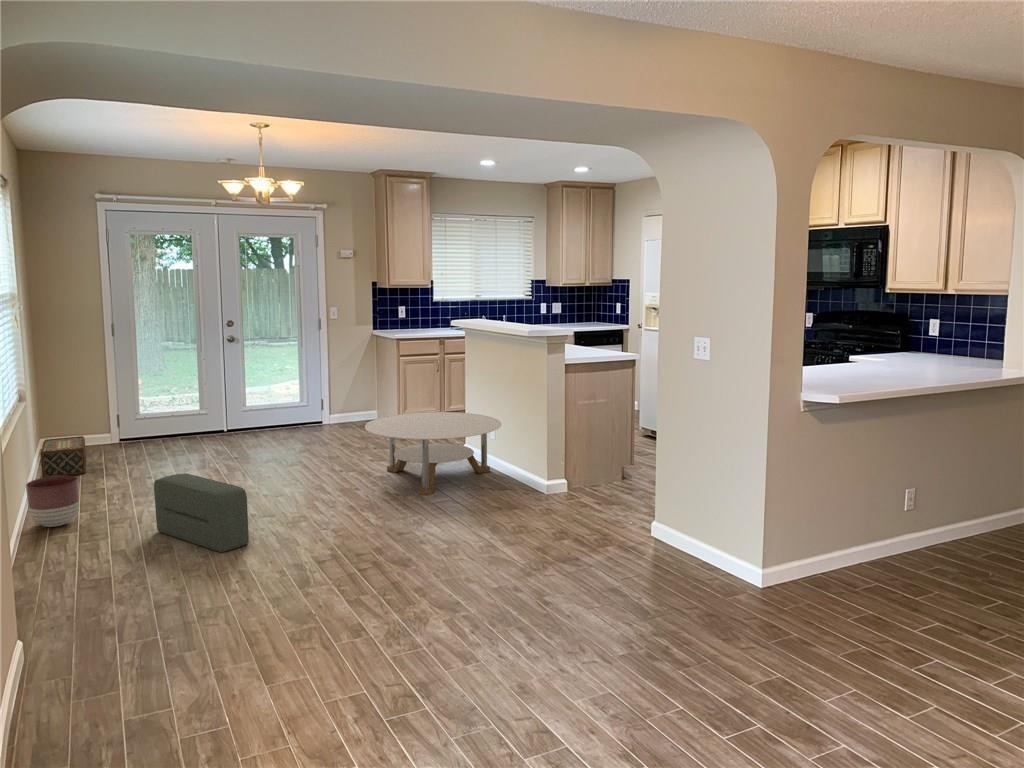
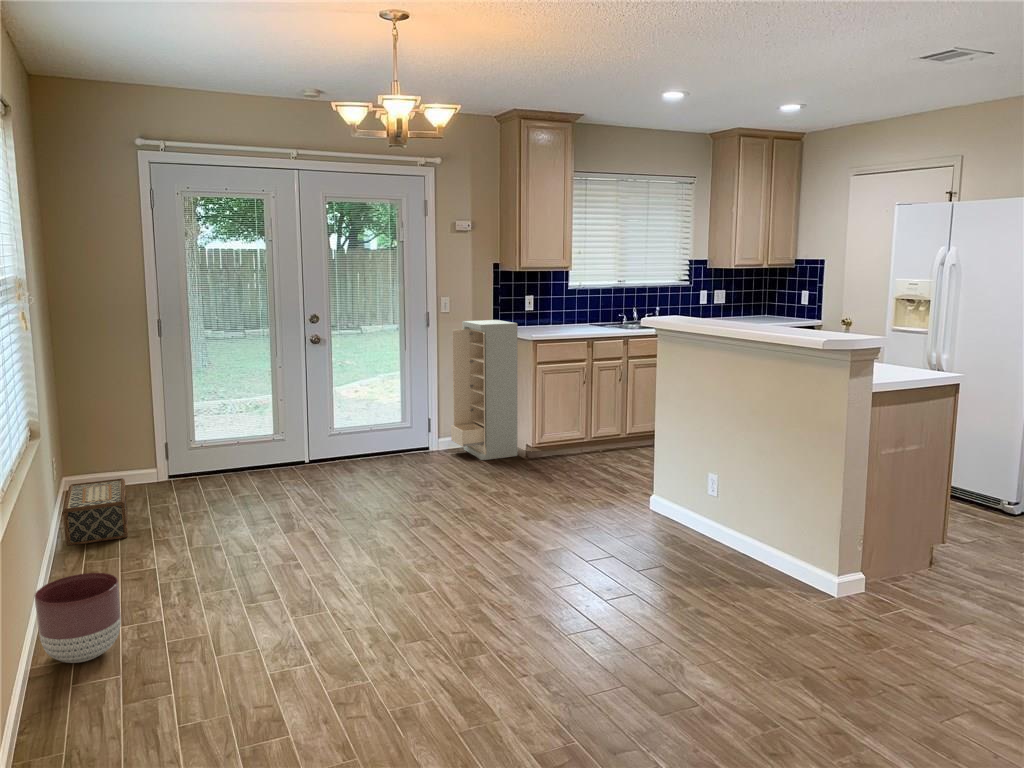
storage cabinet: none [338,325,388,430] -> present [451,320,518,460]
round table: present [365,412,501,495] -> none [538,450,747,593]
pouf: present [154,473,249,552] -> none [245,578,412,741]

